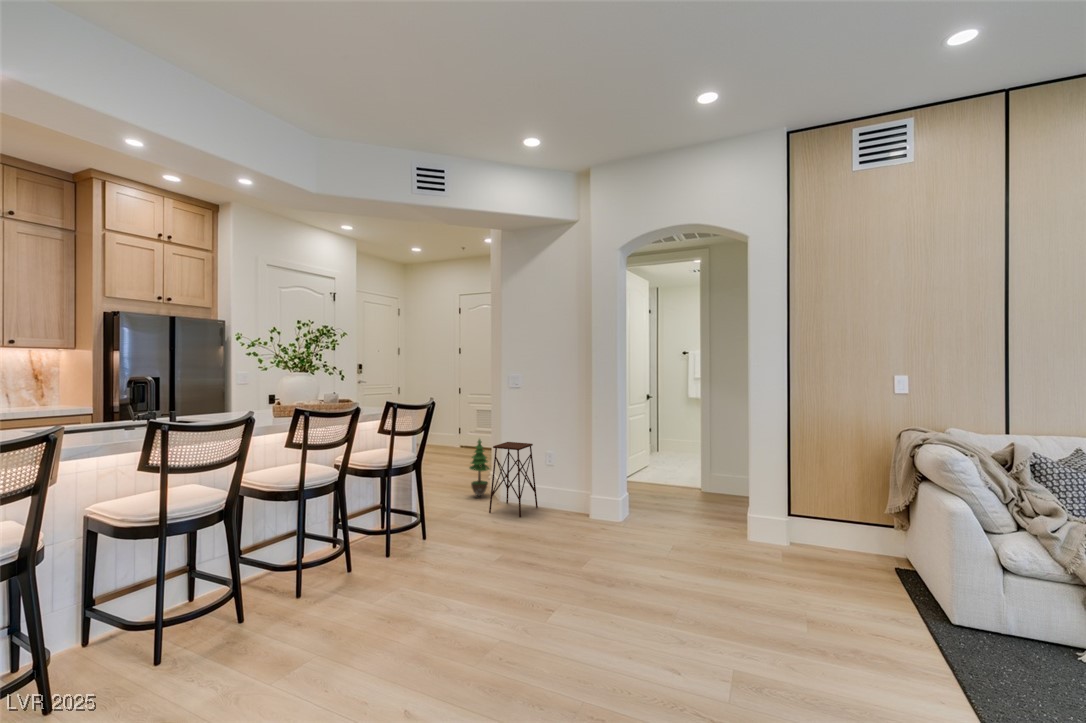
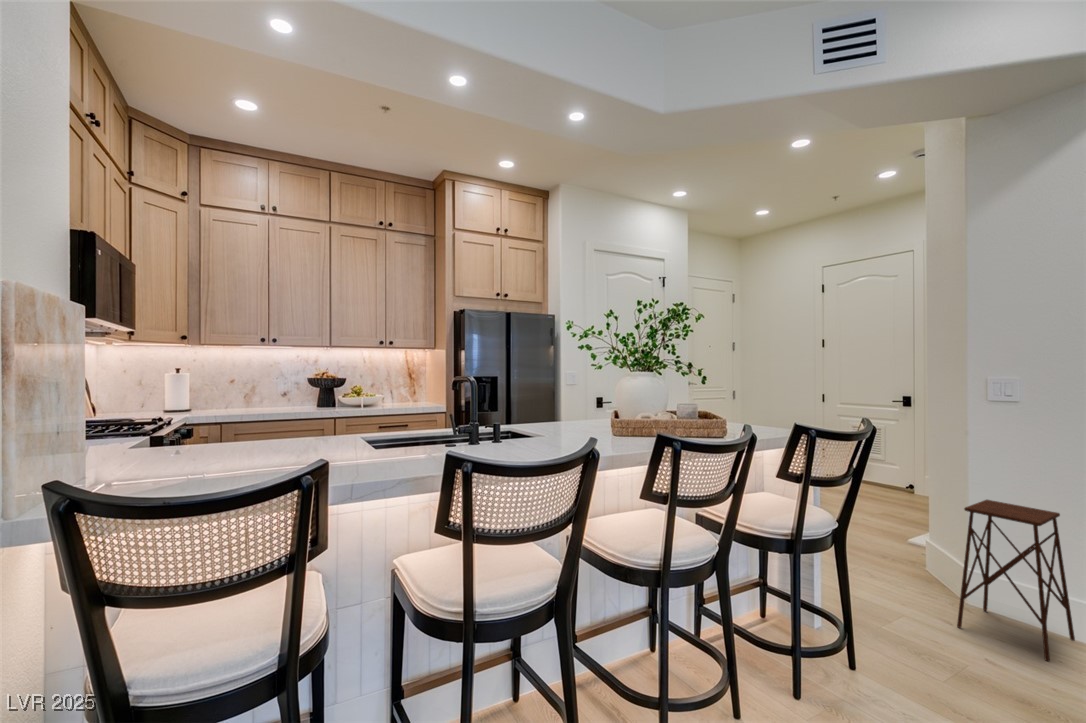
potted tree: present [470,439,489,496] -> none [889,481,933,579]

